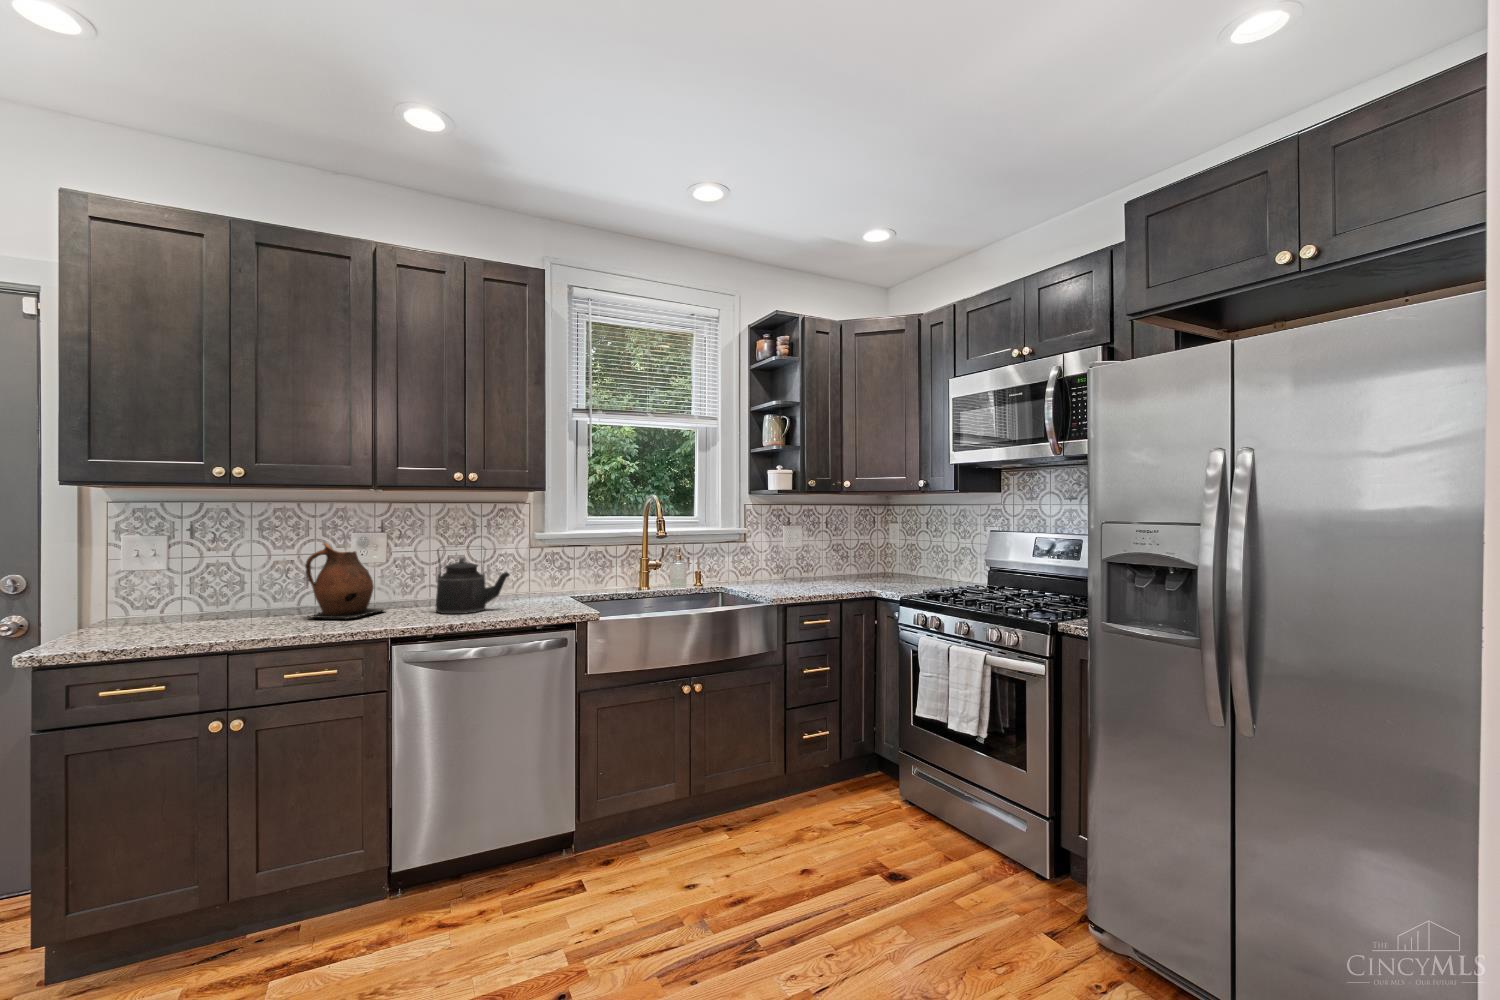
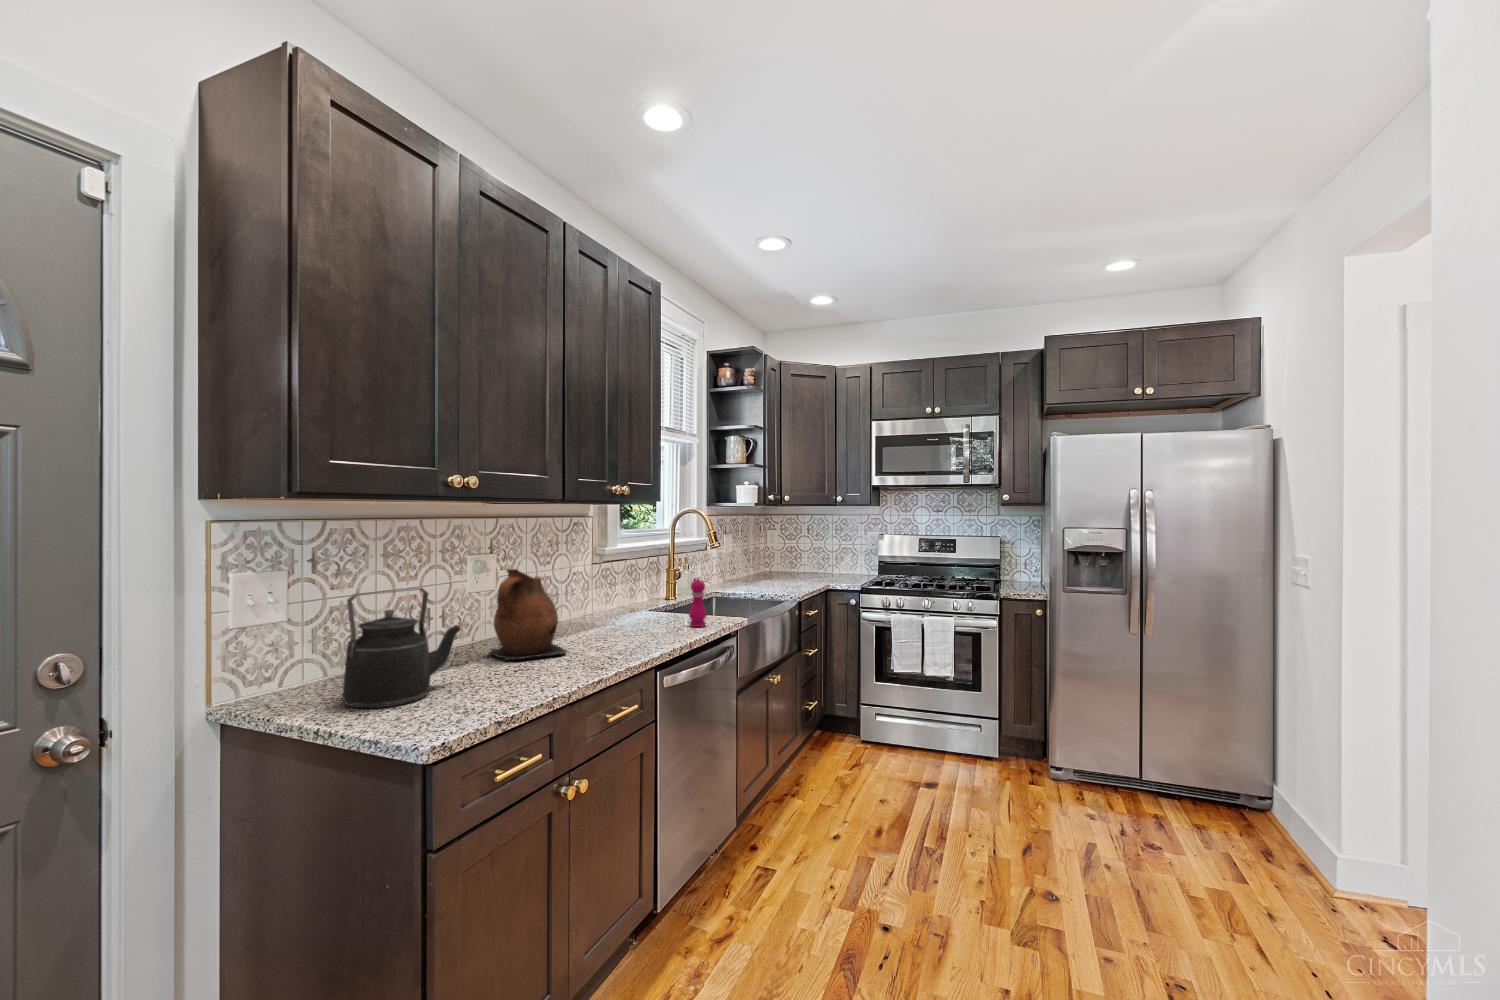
kettle: present [436,546,510,614] -> present [343,588,461,708]
pepper mill: none [530,563,549,614] -> present [689,577,706,627]

